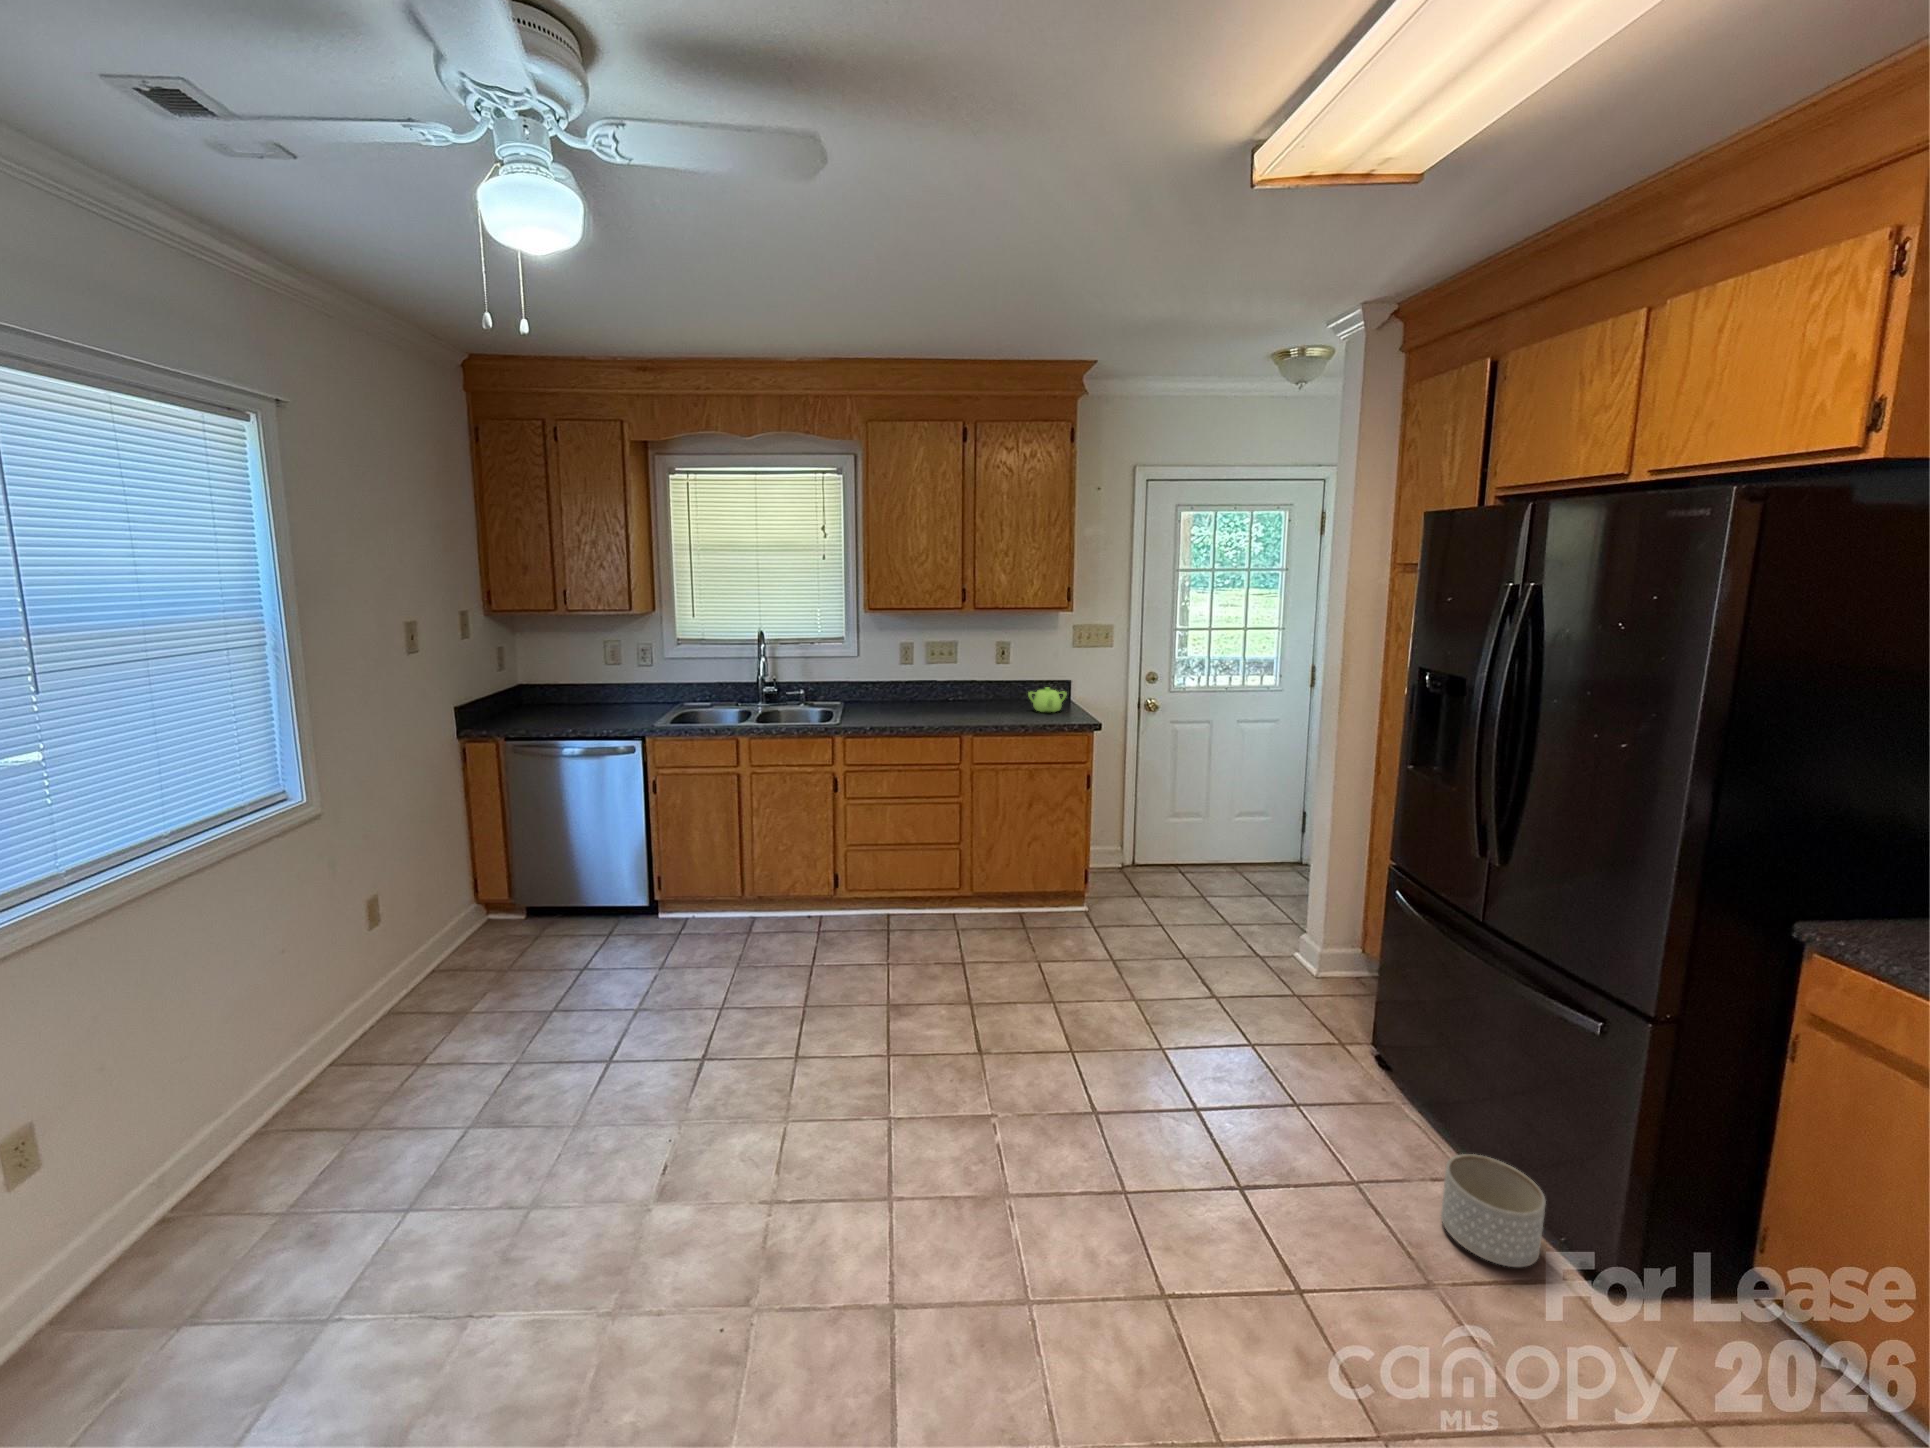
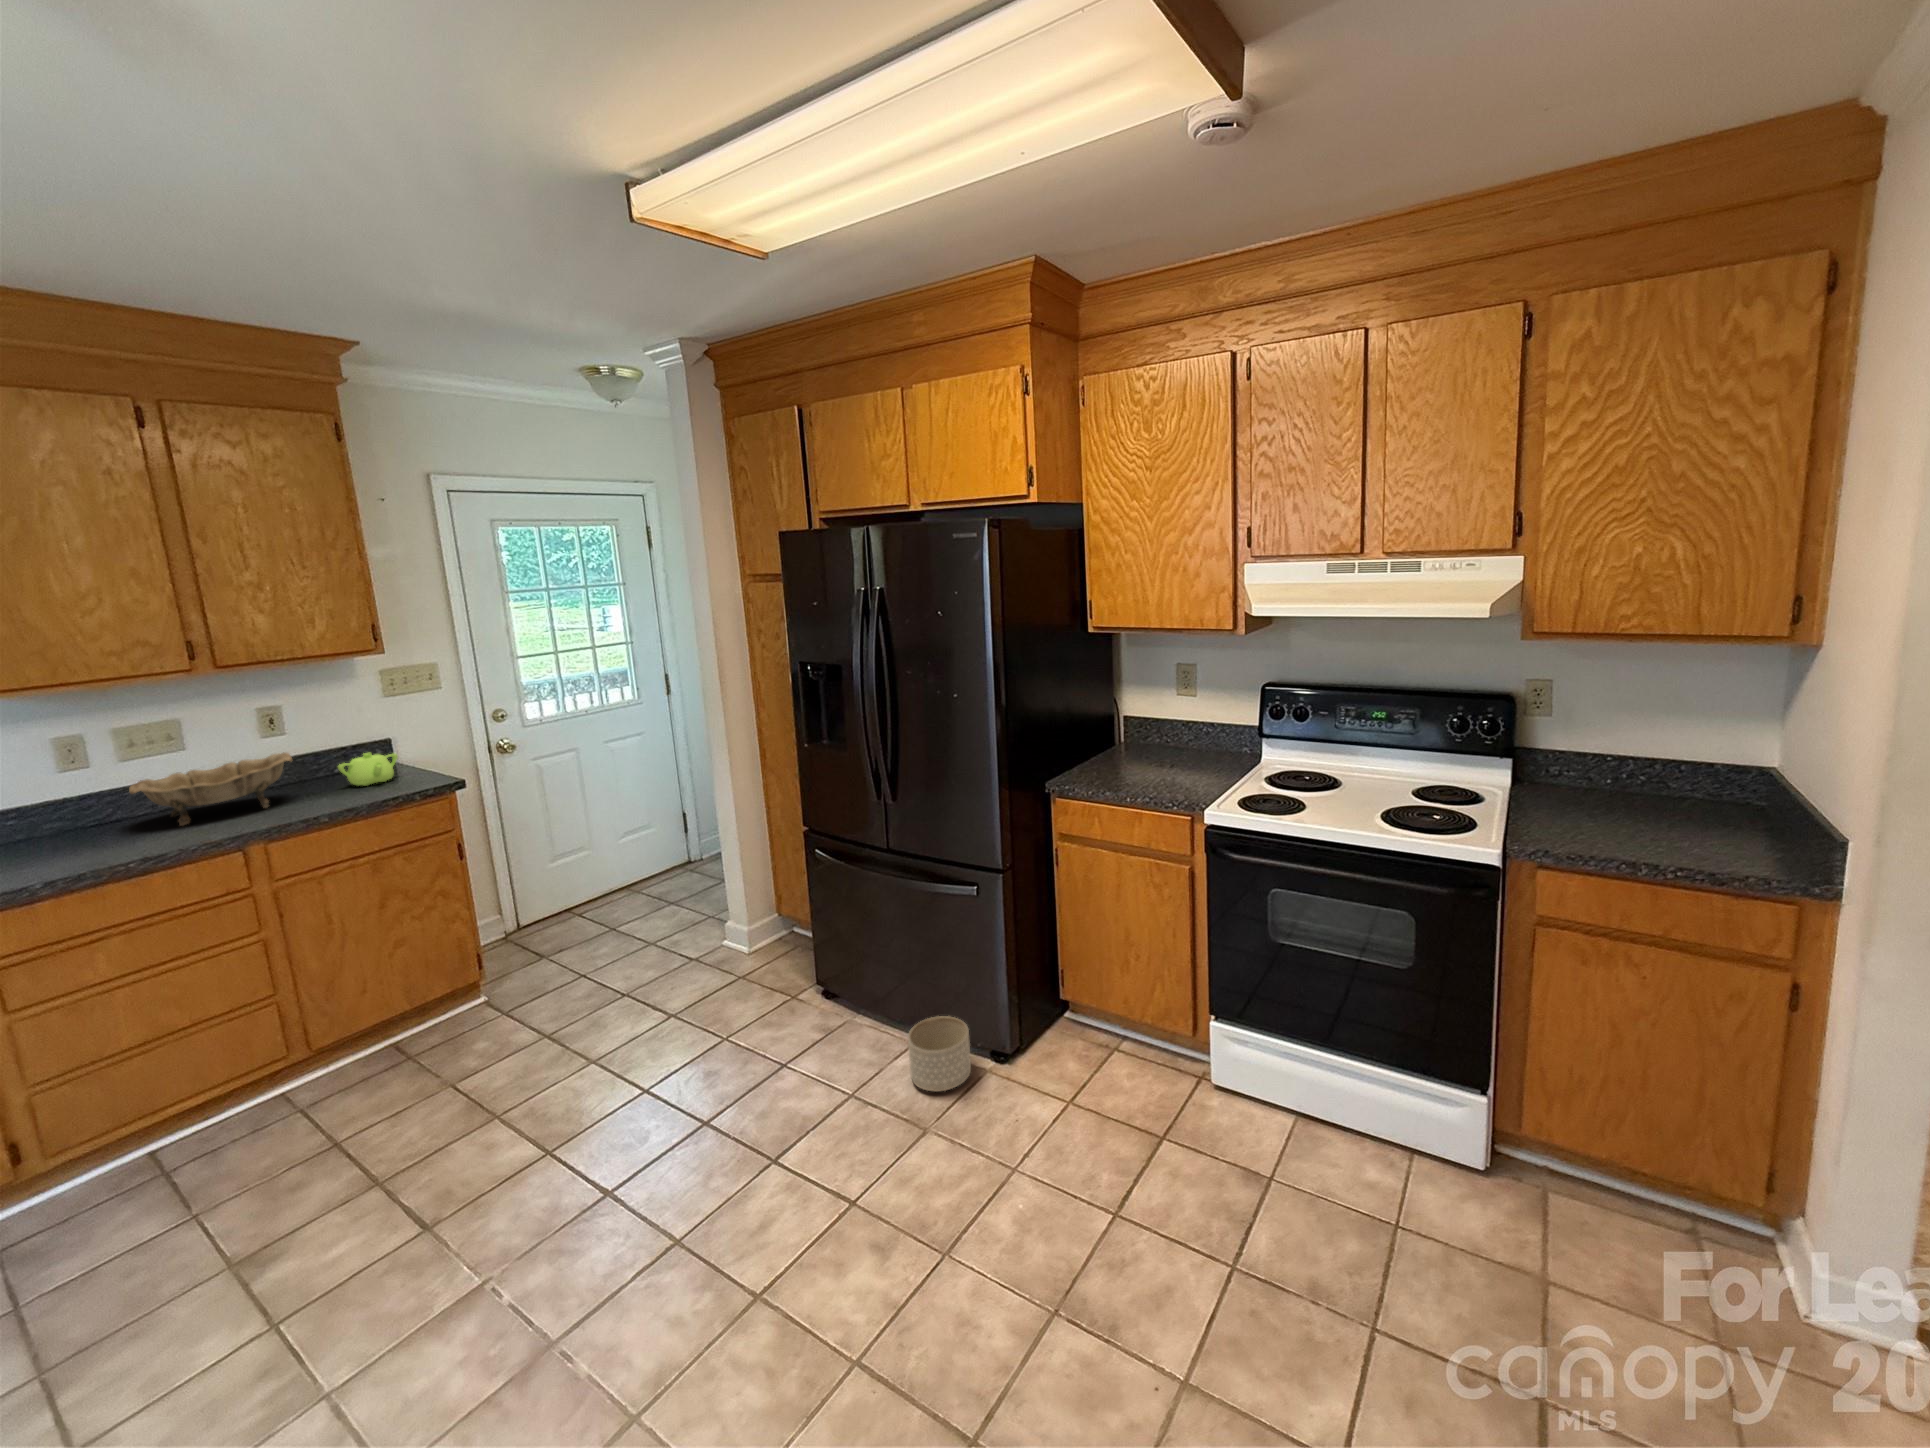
decorative bowl: none [920,676,1003,713] -> present [129,752,292,826]

